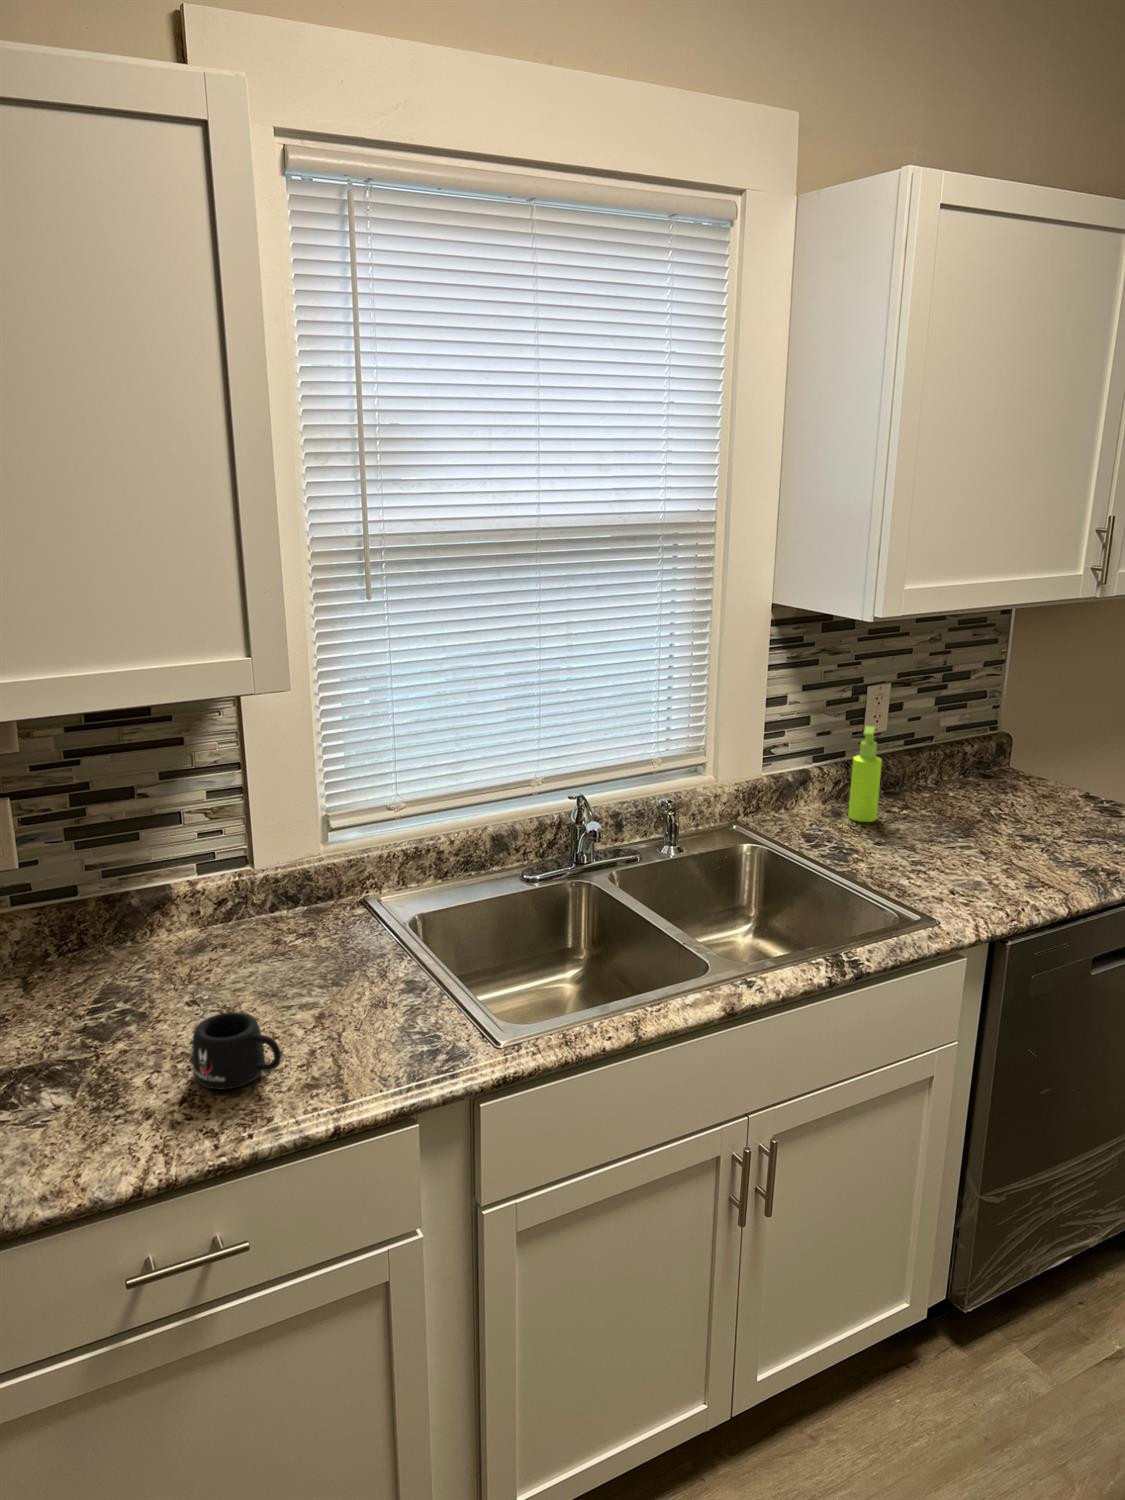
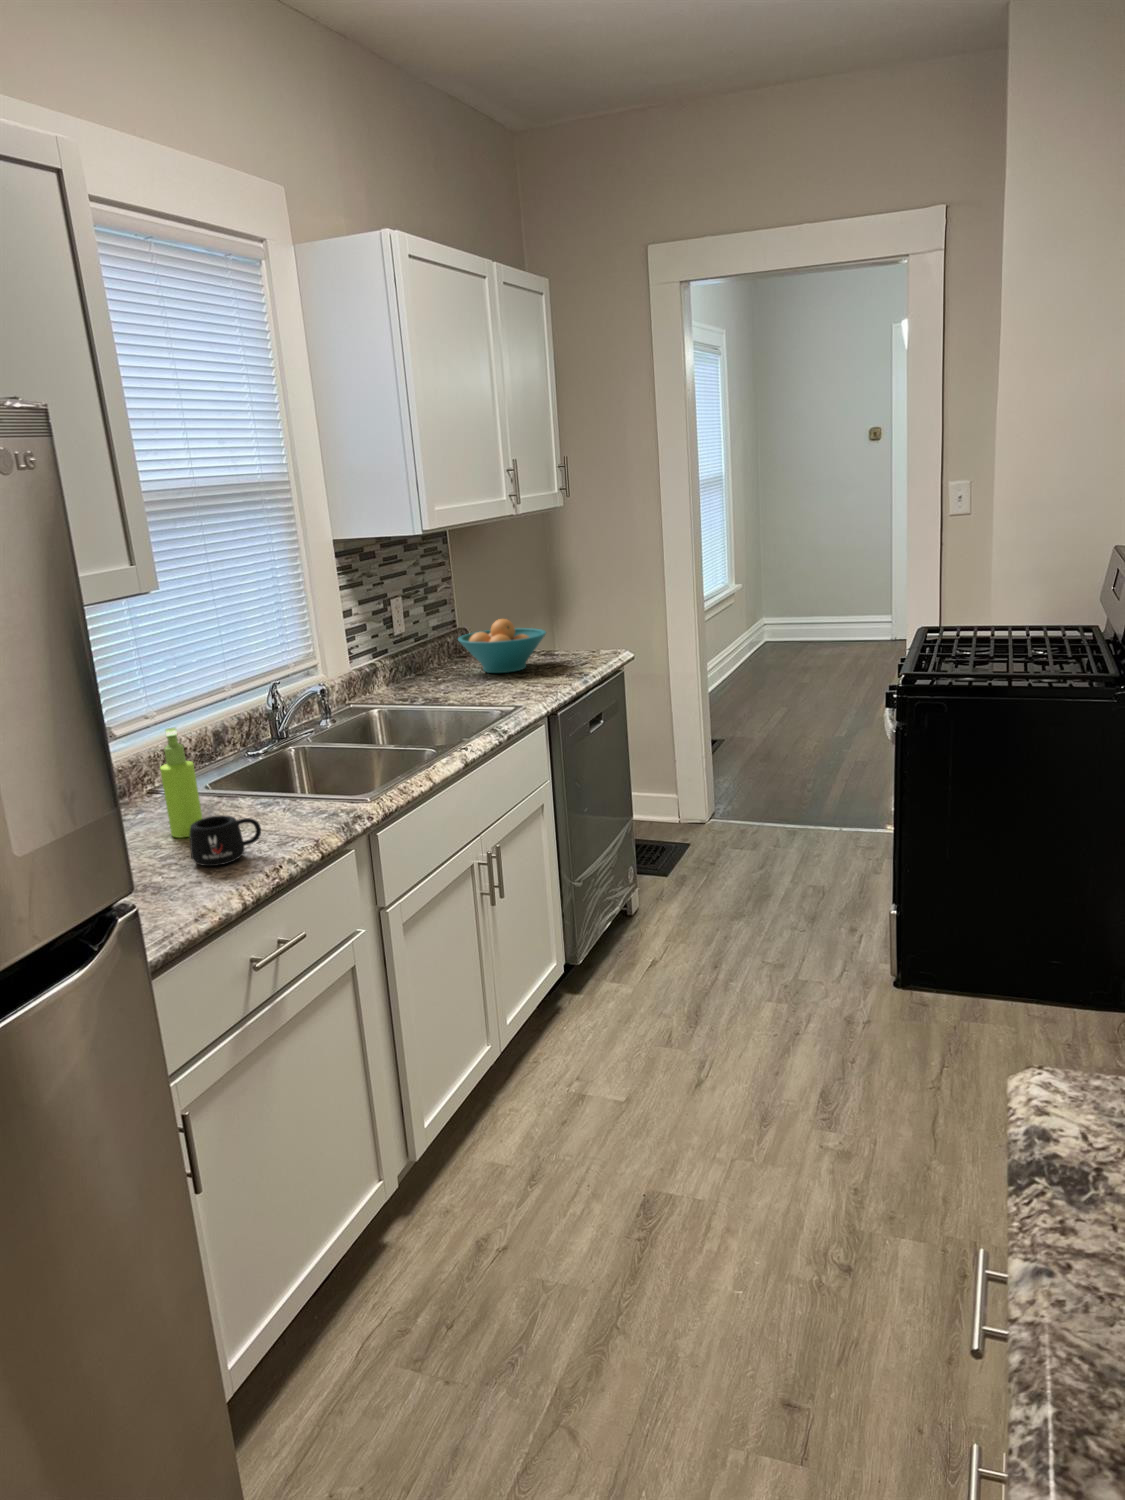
soap dispenser: present [848,726,882,822] -> present [160,728,202,838]
fruit bowl: none [944,749,1089,833] -> present [458,619,546,673]

